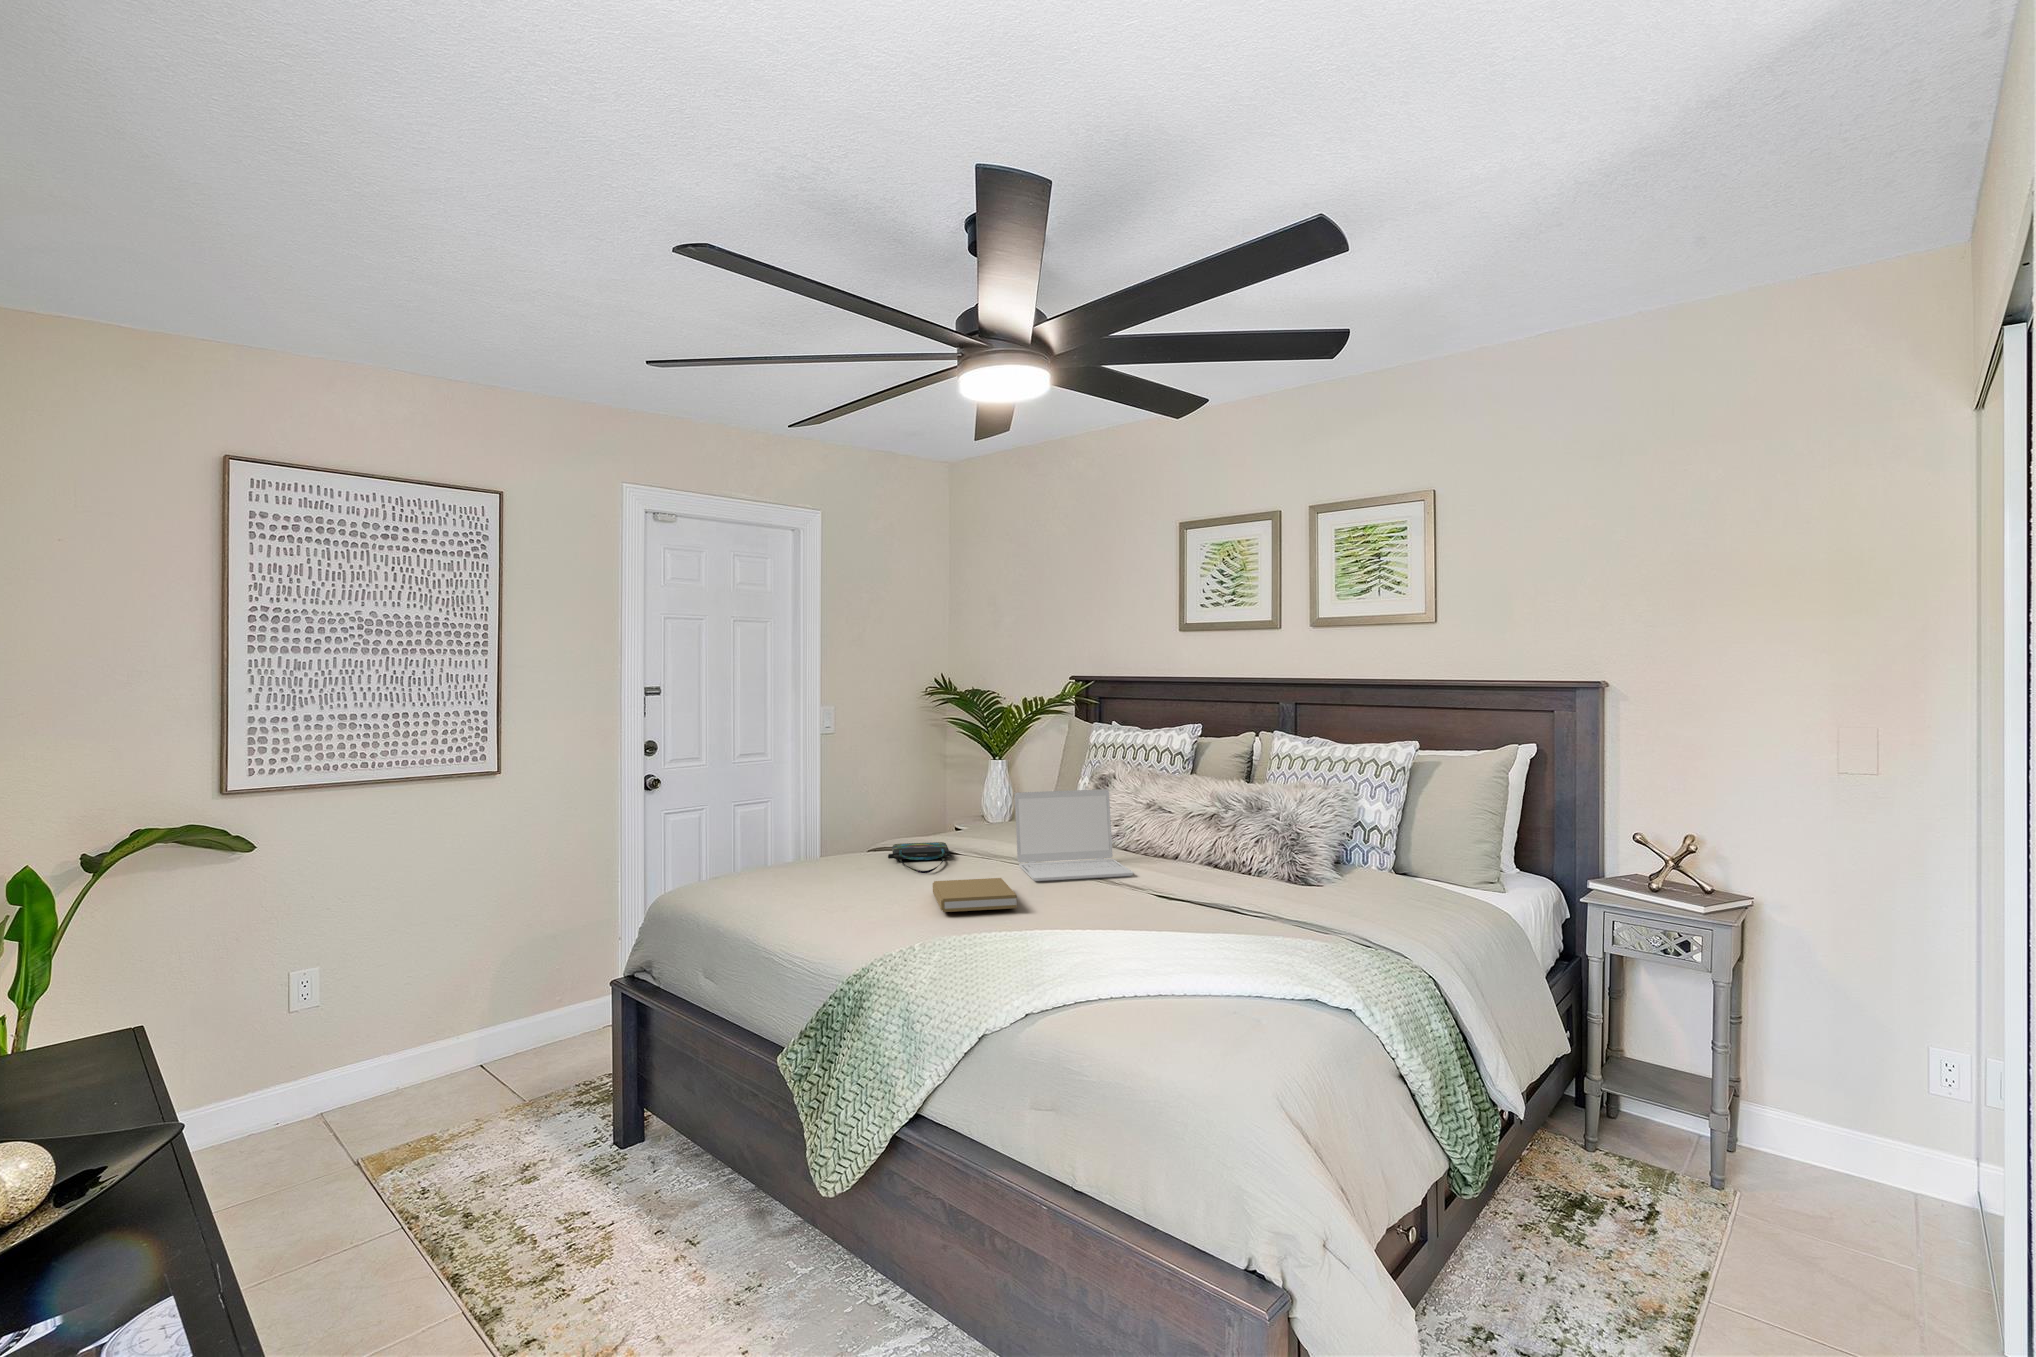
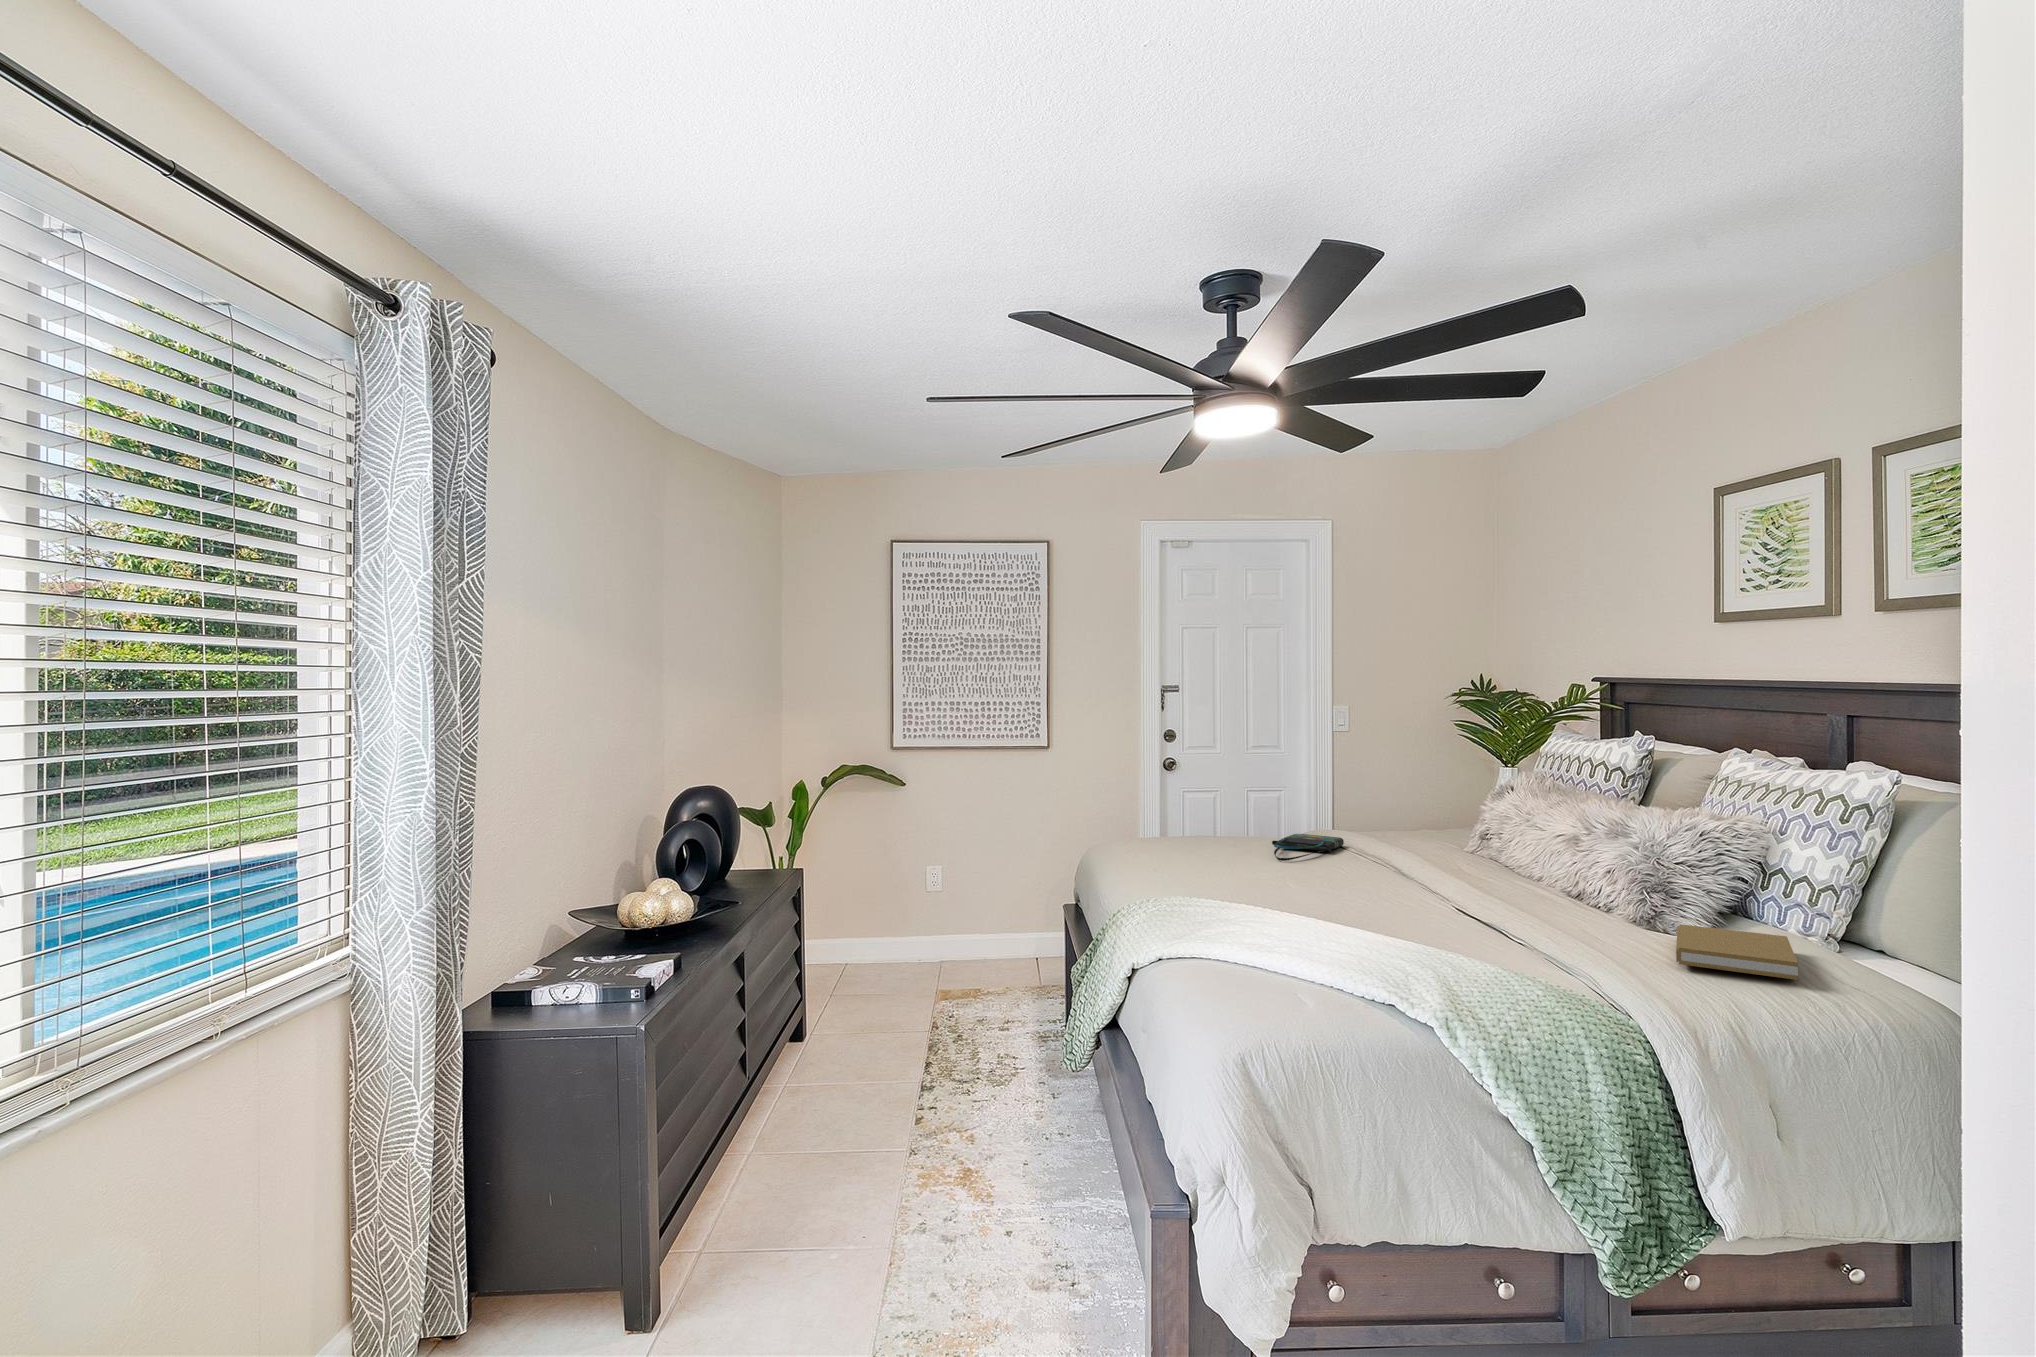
laptop: present [1015,789,1133,881] -> none [1359,795,1484,893]
book: present [933,878,1017,912] -> present [1676,924,1798,980]

